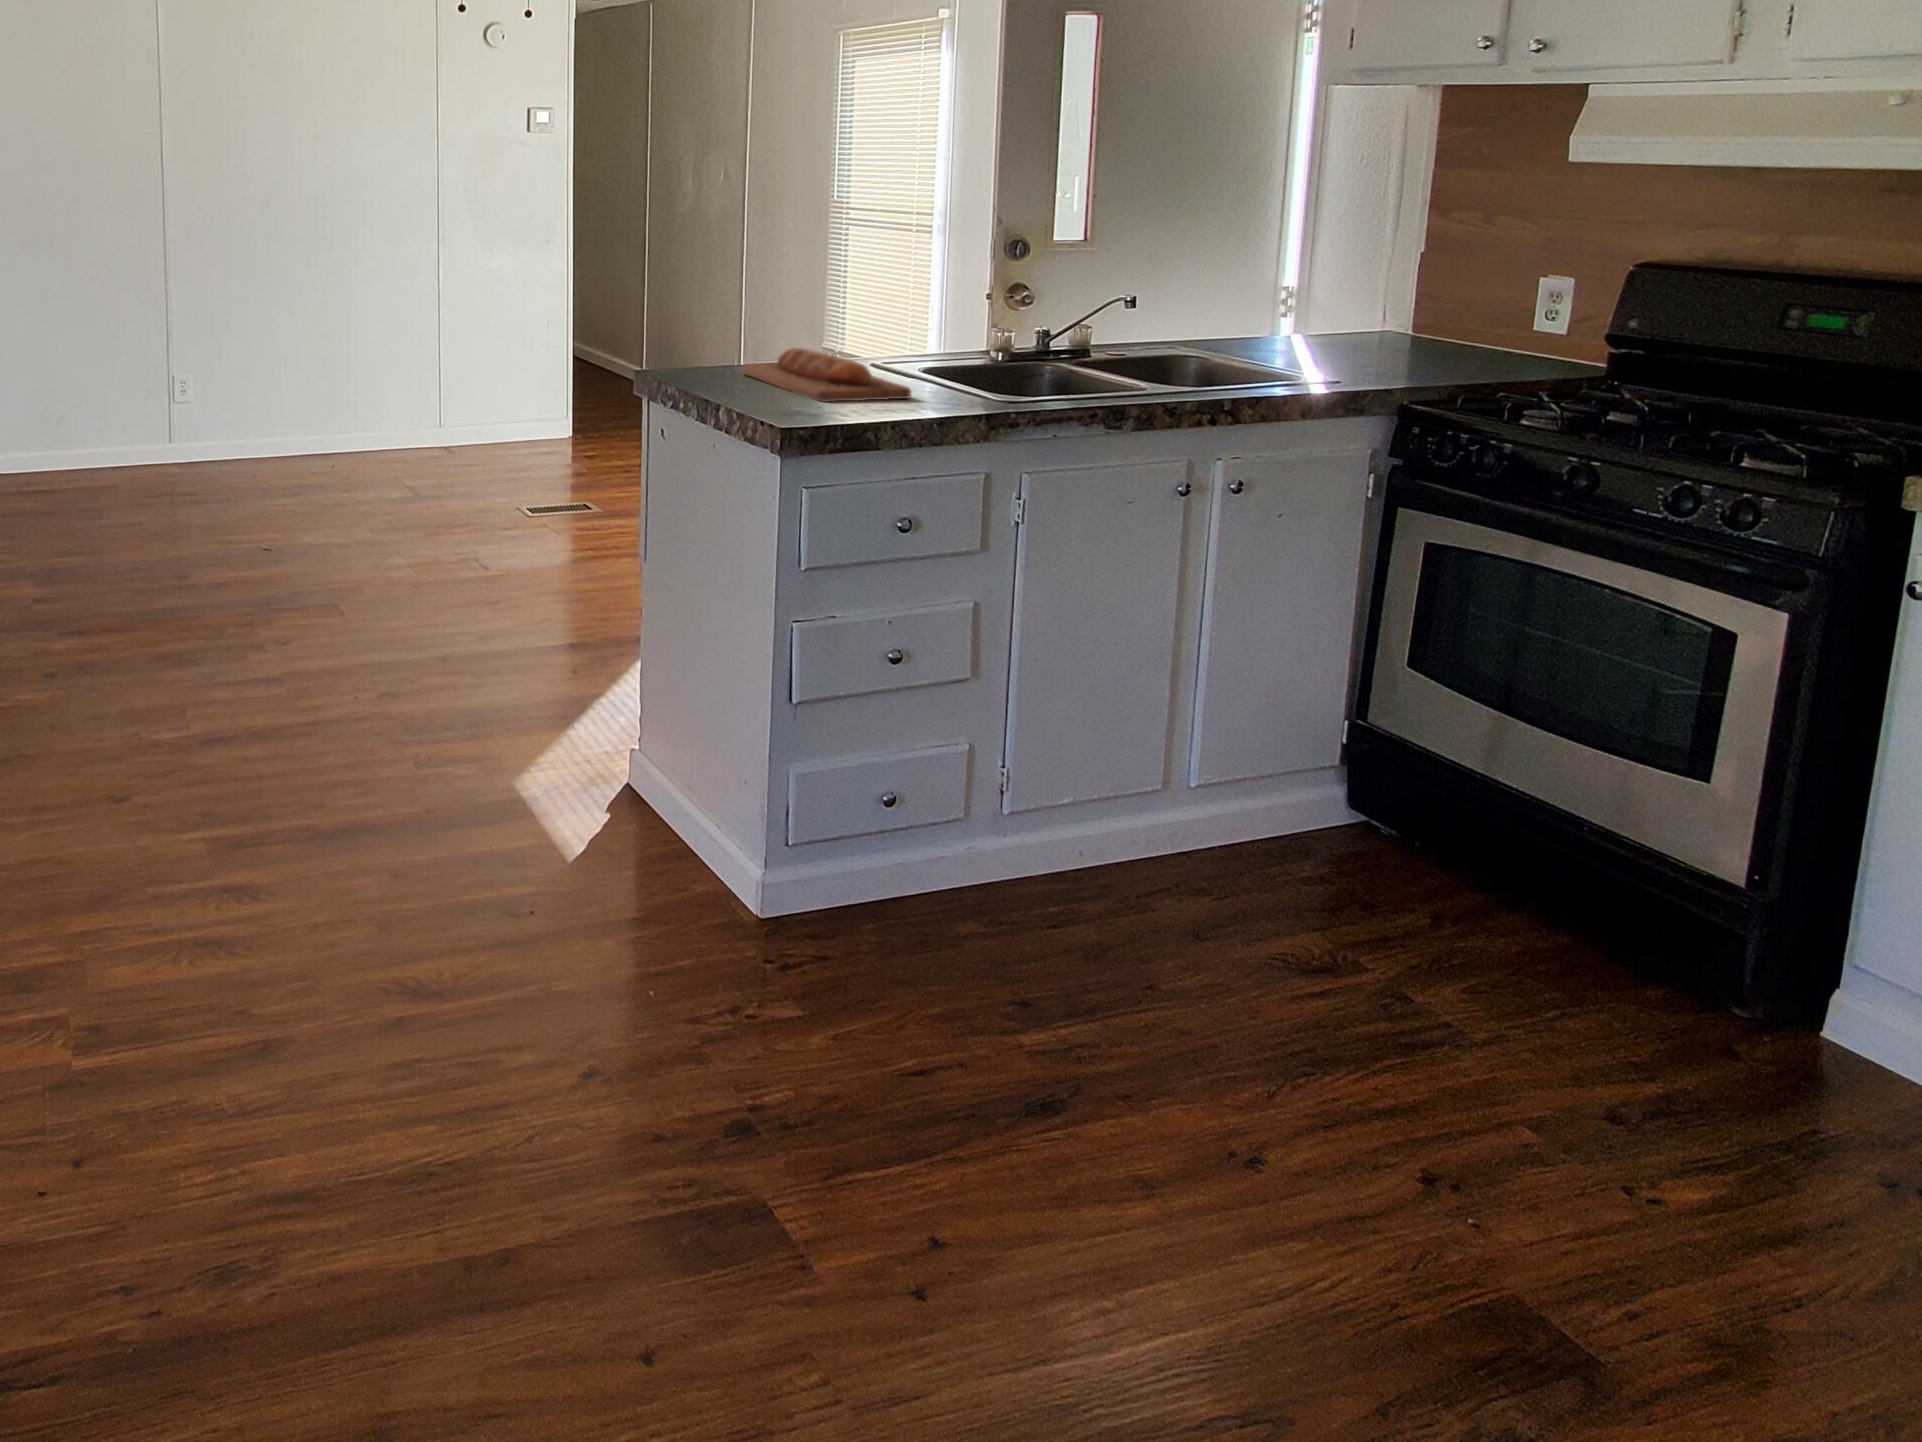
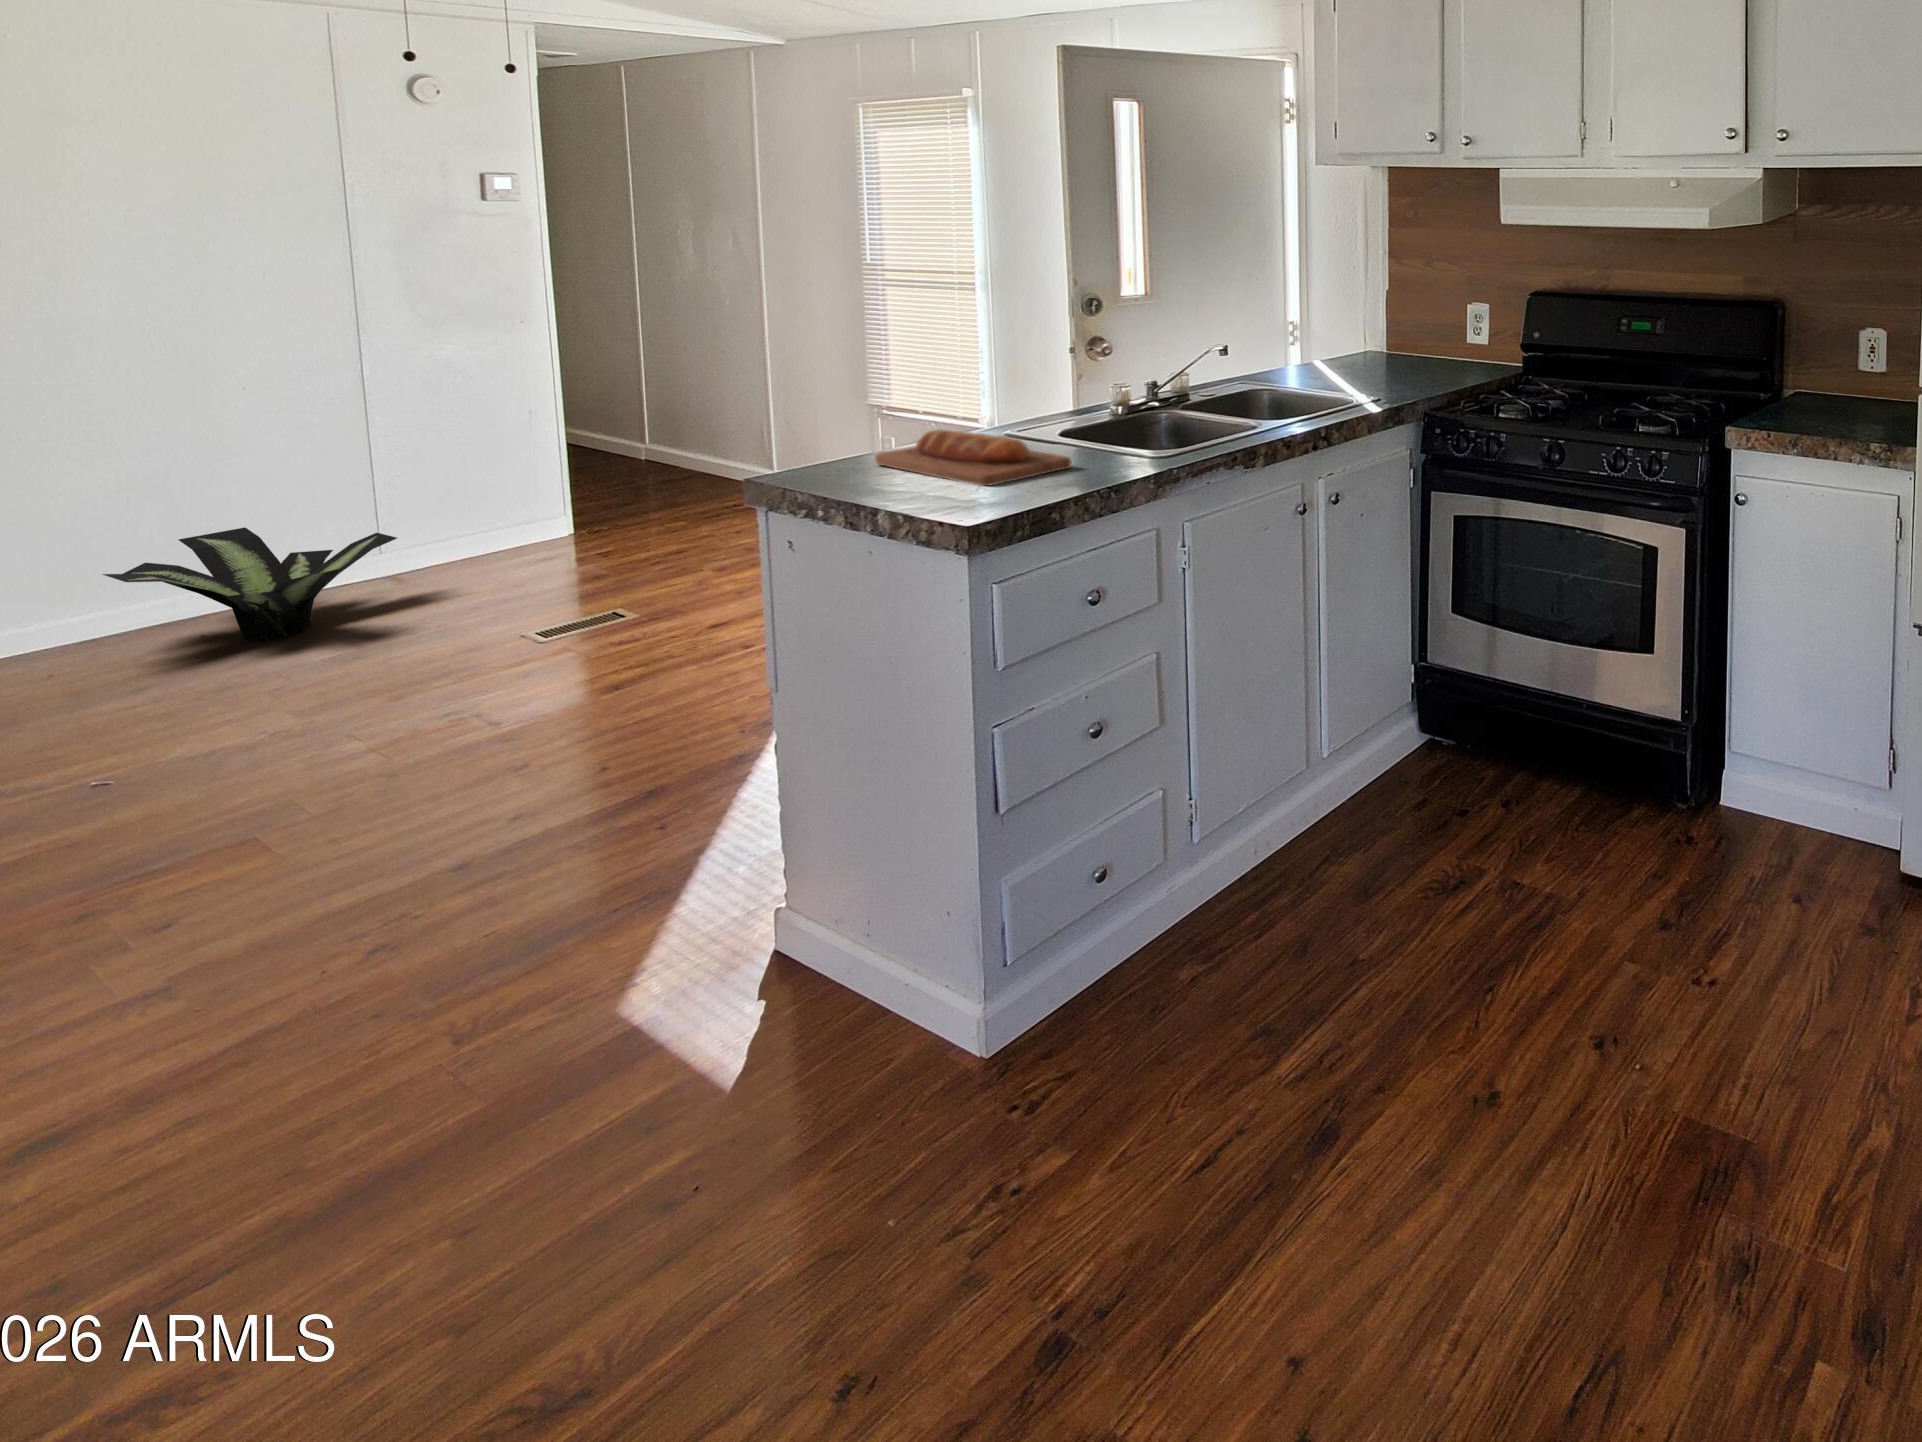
potted plant: none [276,388,442,477] -> present [103,527,397,641]

